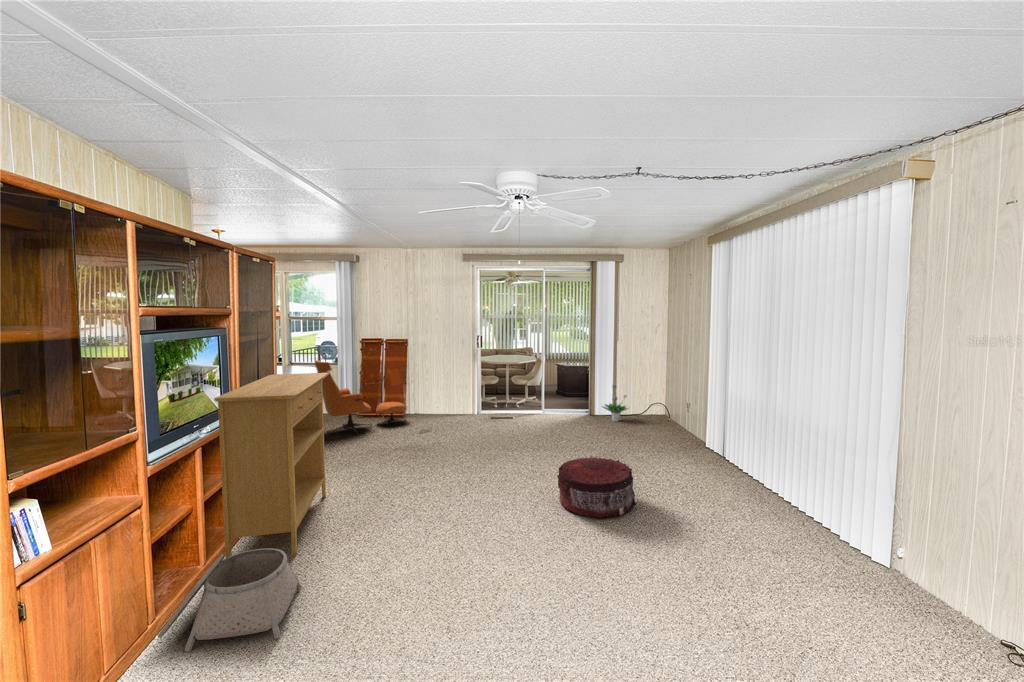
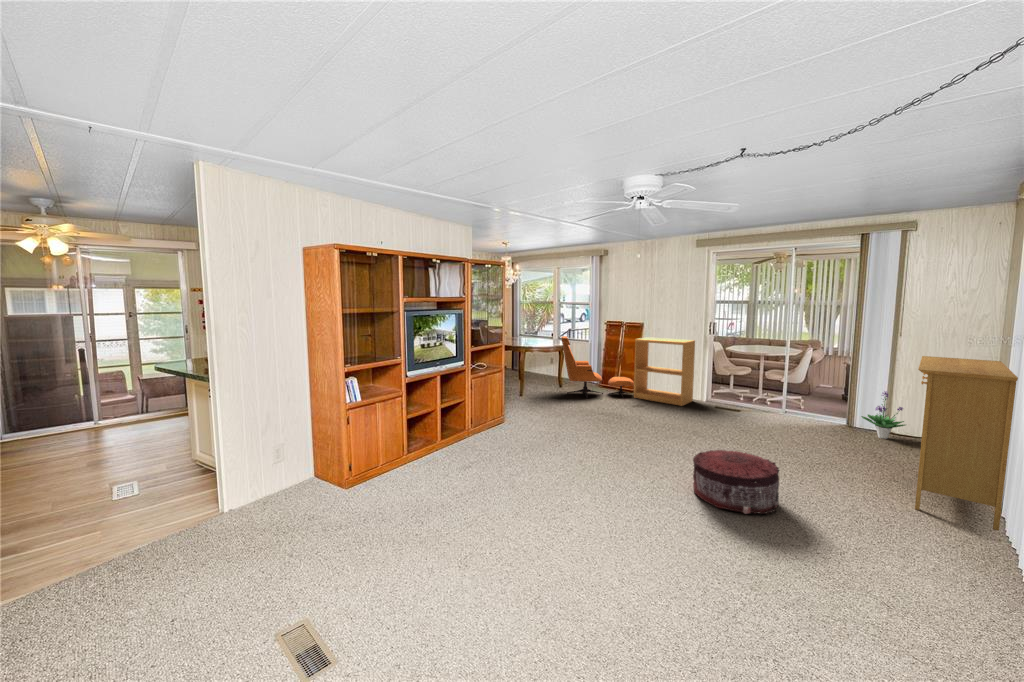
bookshelf: none [407,354,466,424] -> present [634,337,695,406]
console table: present [214,373,329,558] -> present [915,356,1018,531]
basket: present [158,548,302,652] -> none [400,436,471,488]

